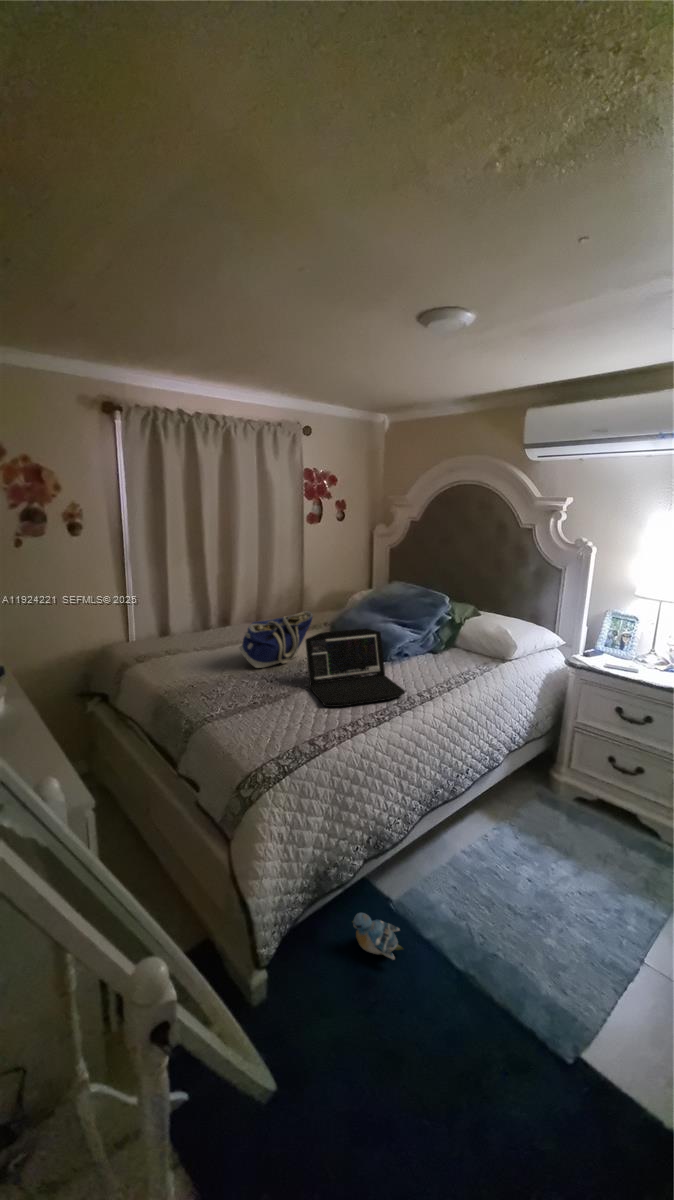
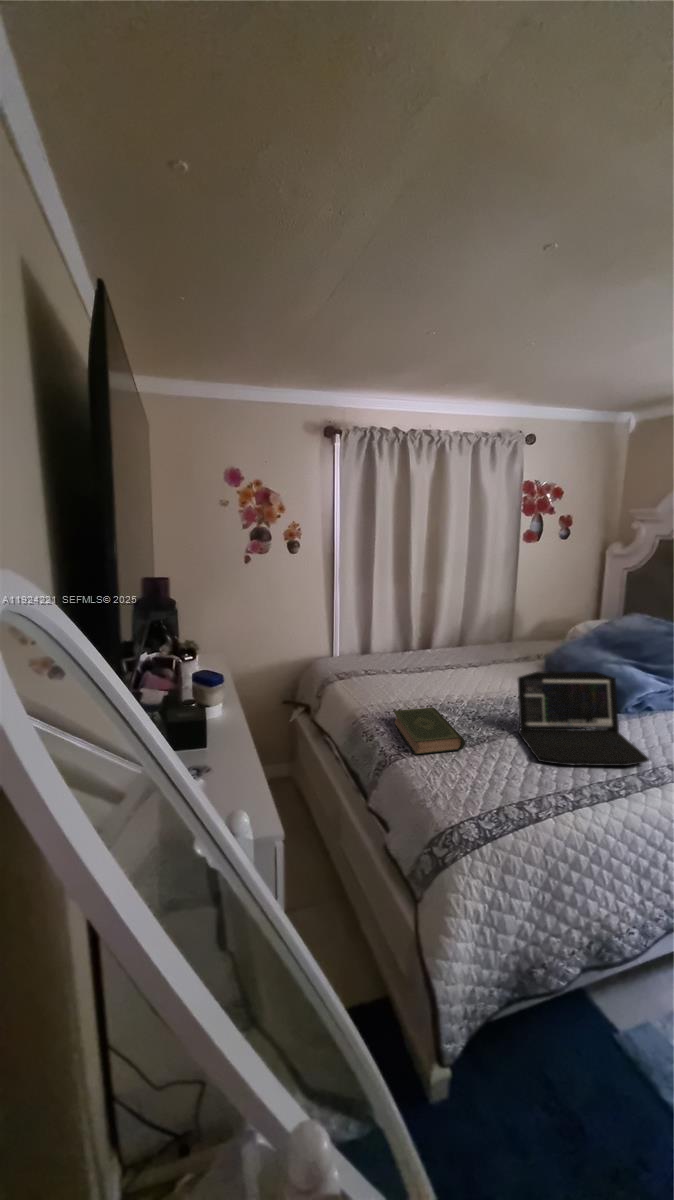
tote bag: present [239,611,312,668] -> none [440,643,527,701]
book: none [196,675,264,718] -> present [393,708,465,754]
plush toy: present [352,913,403,960] -> none [560,1035,634,1120]

